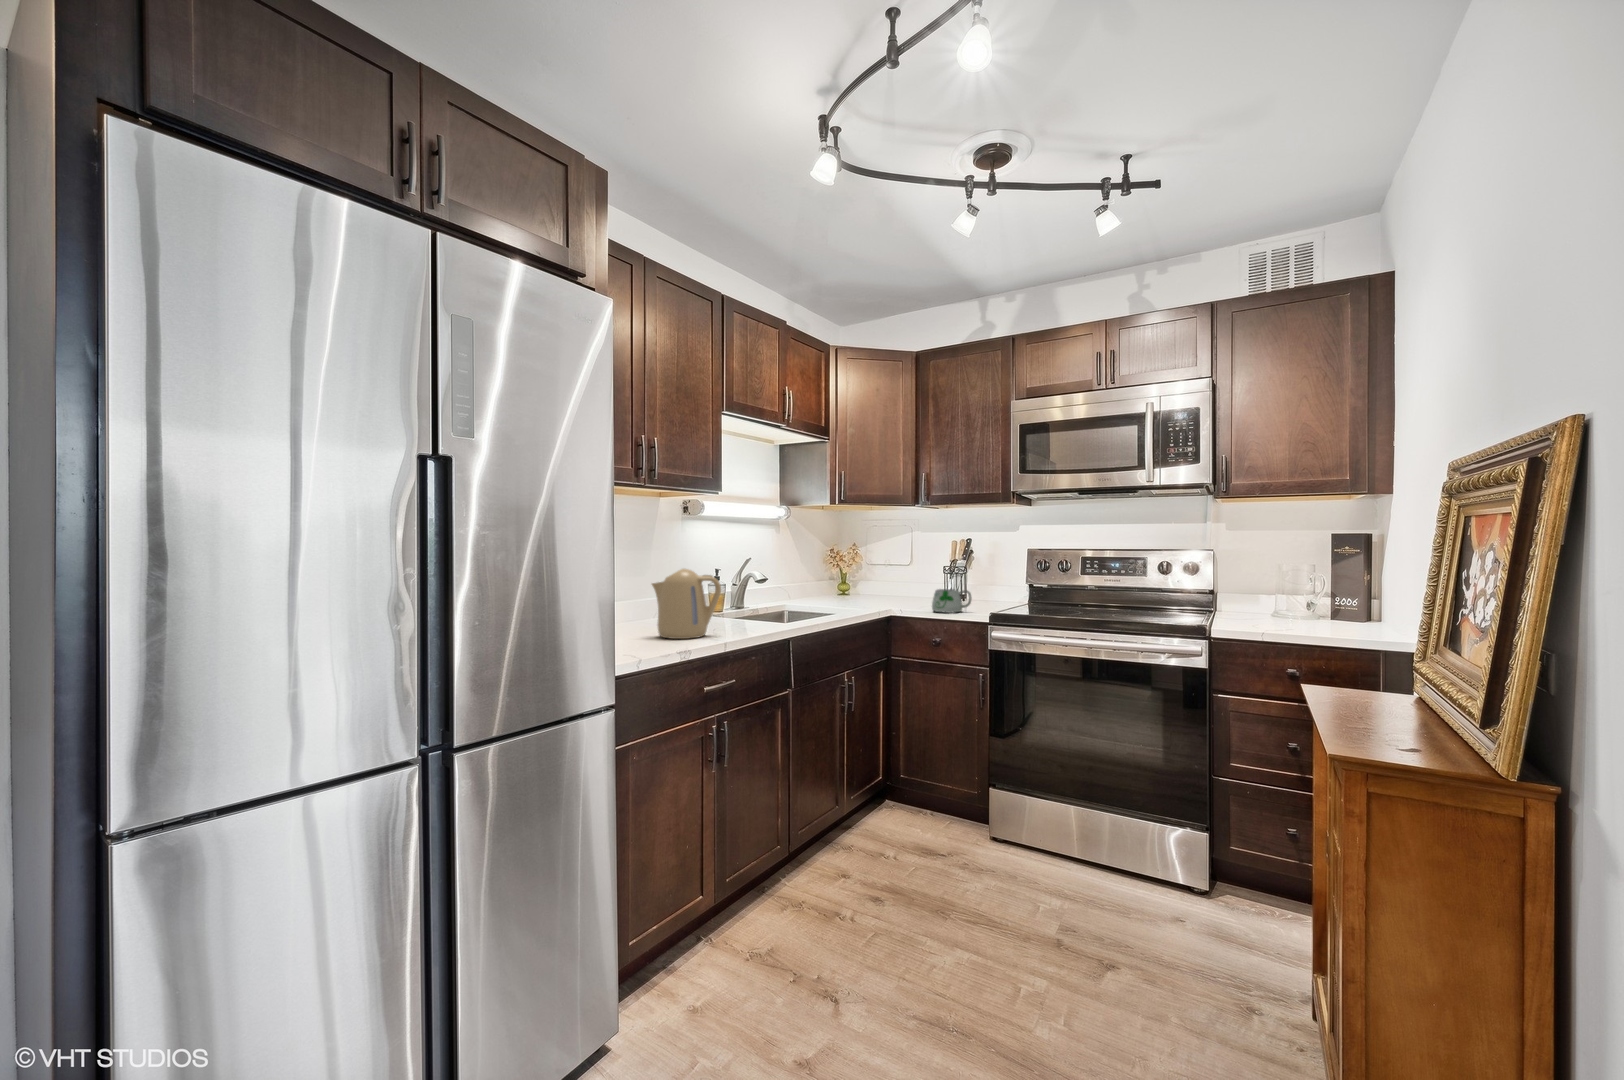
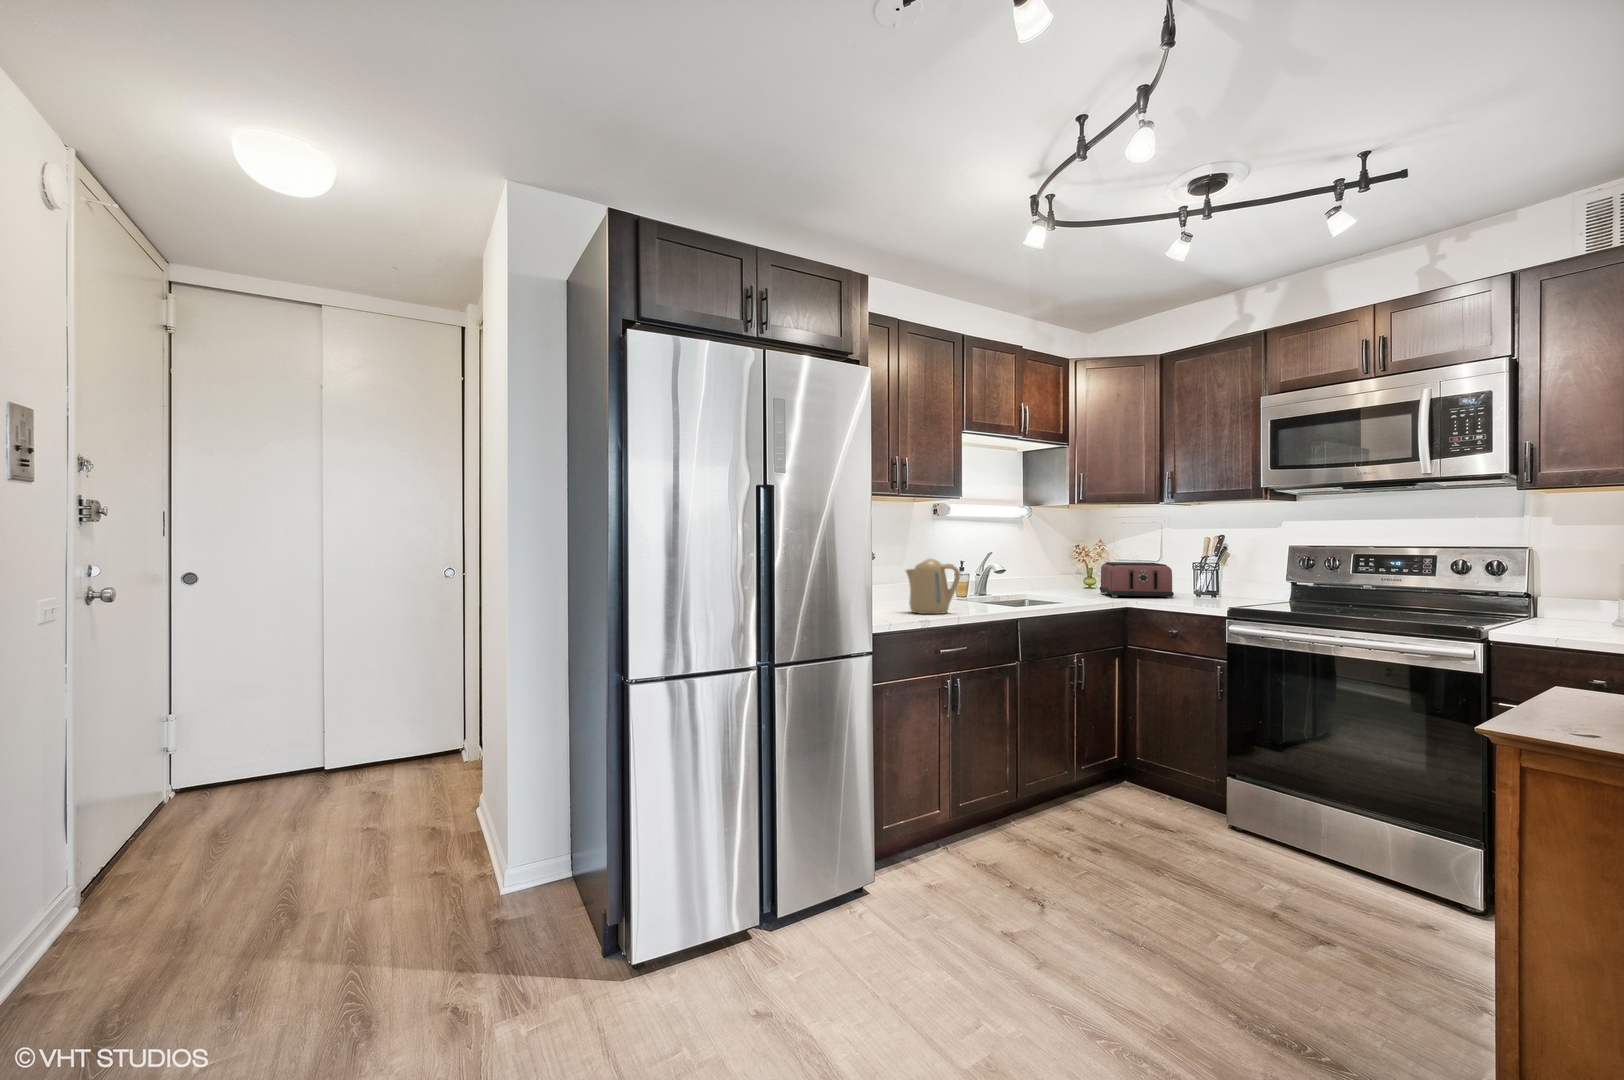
toaster: none [853,567,928,606] -> present [1100,562,1174,599]
mug: present [932,589,971,613] -> none [1170,583,1212,607]

